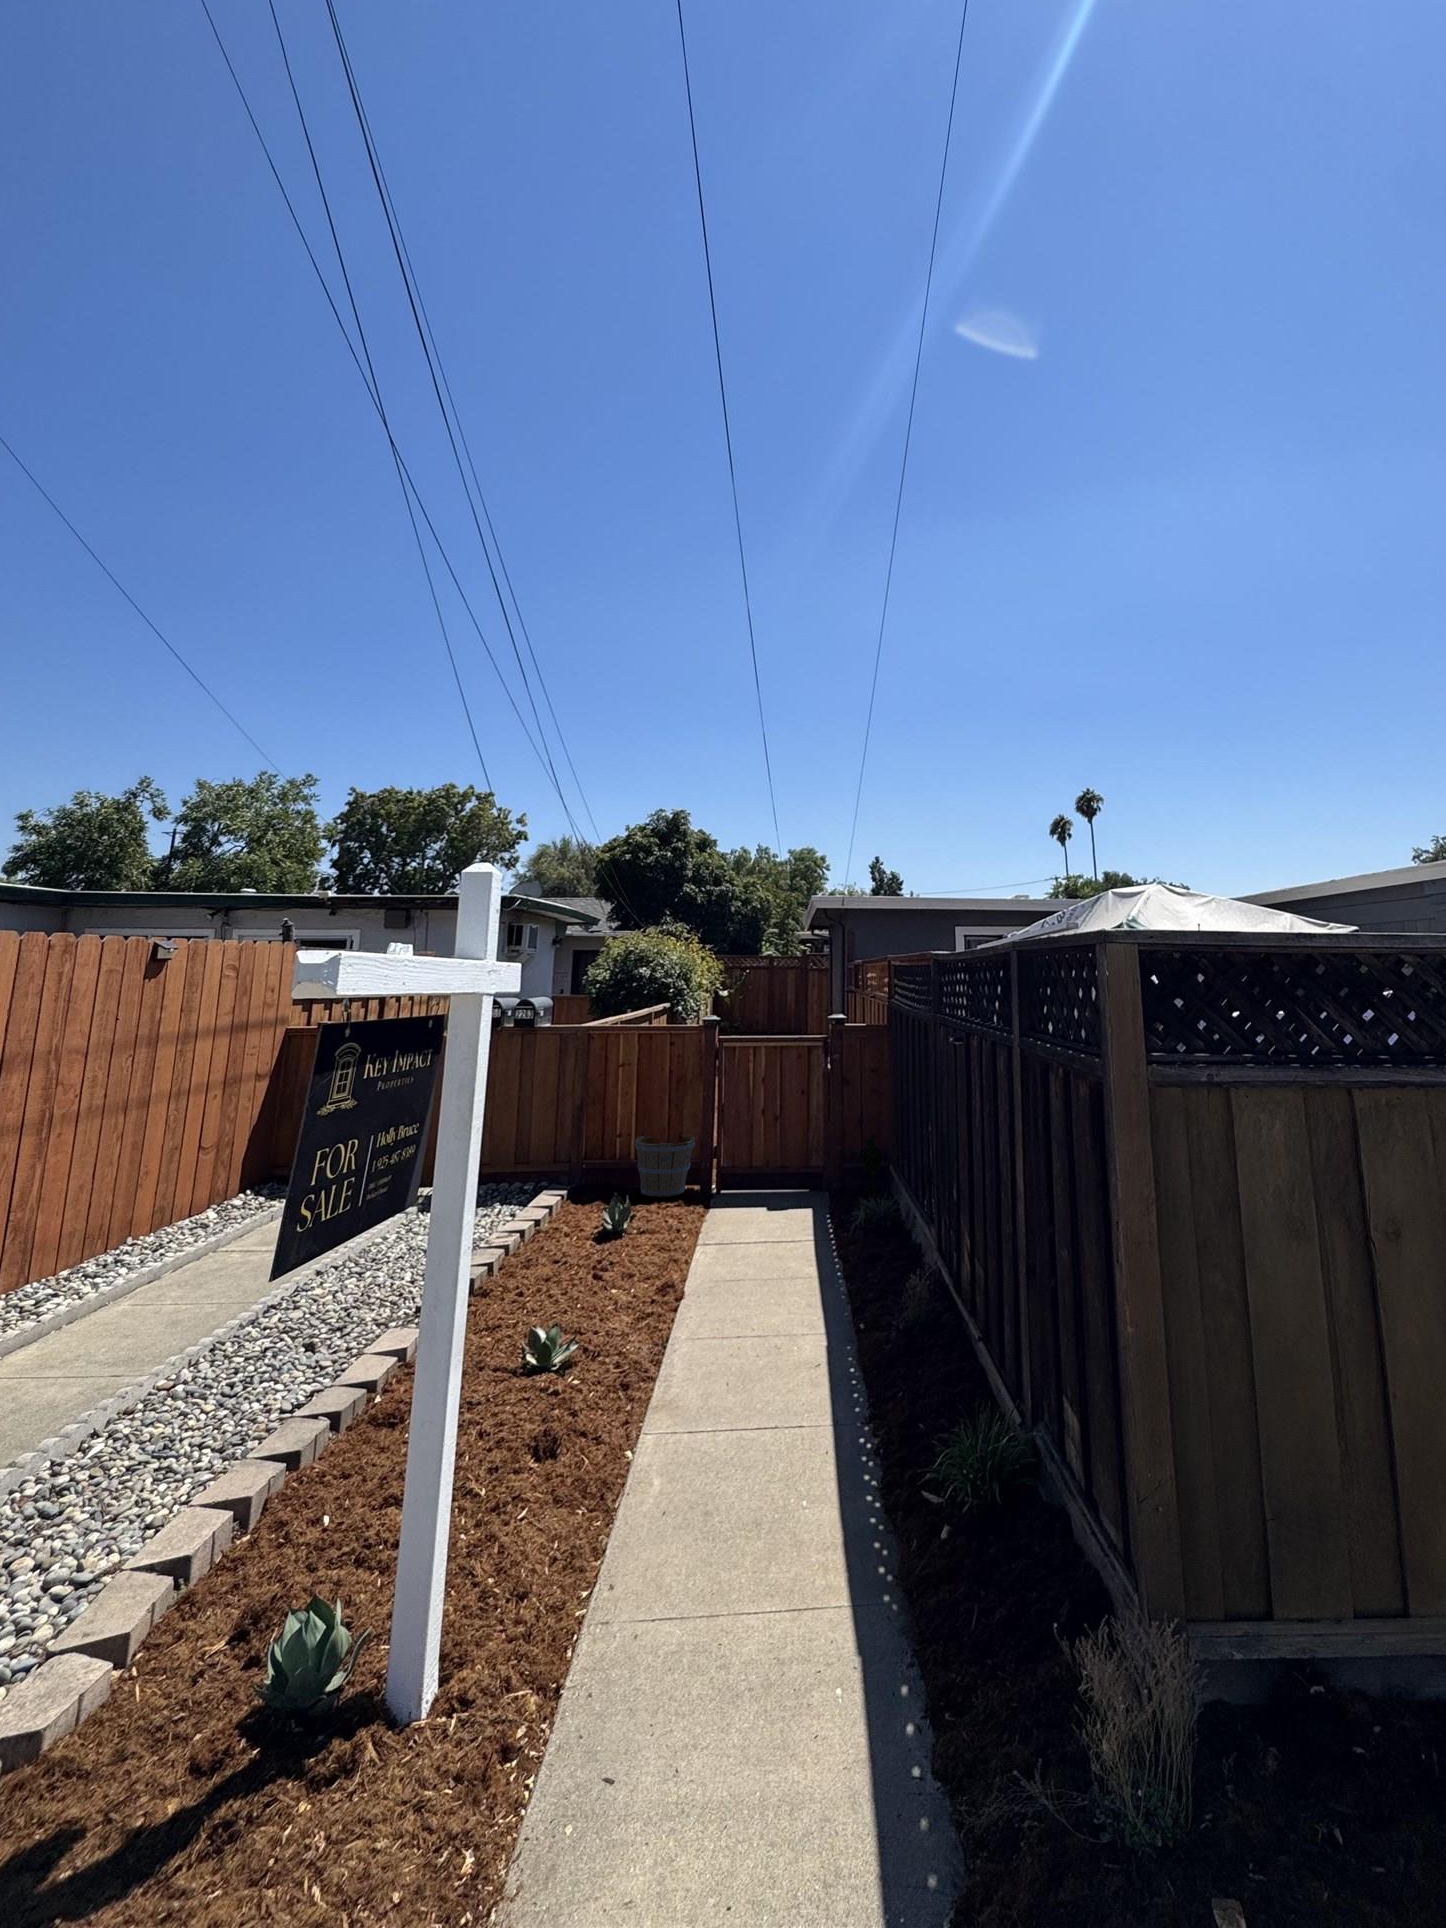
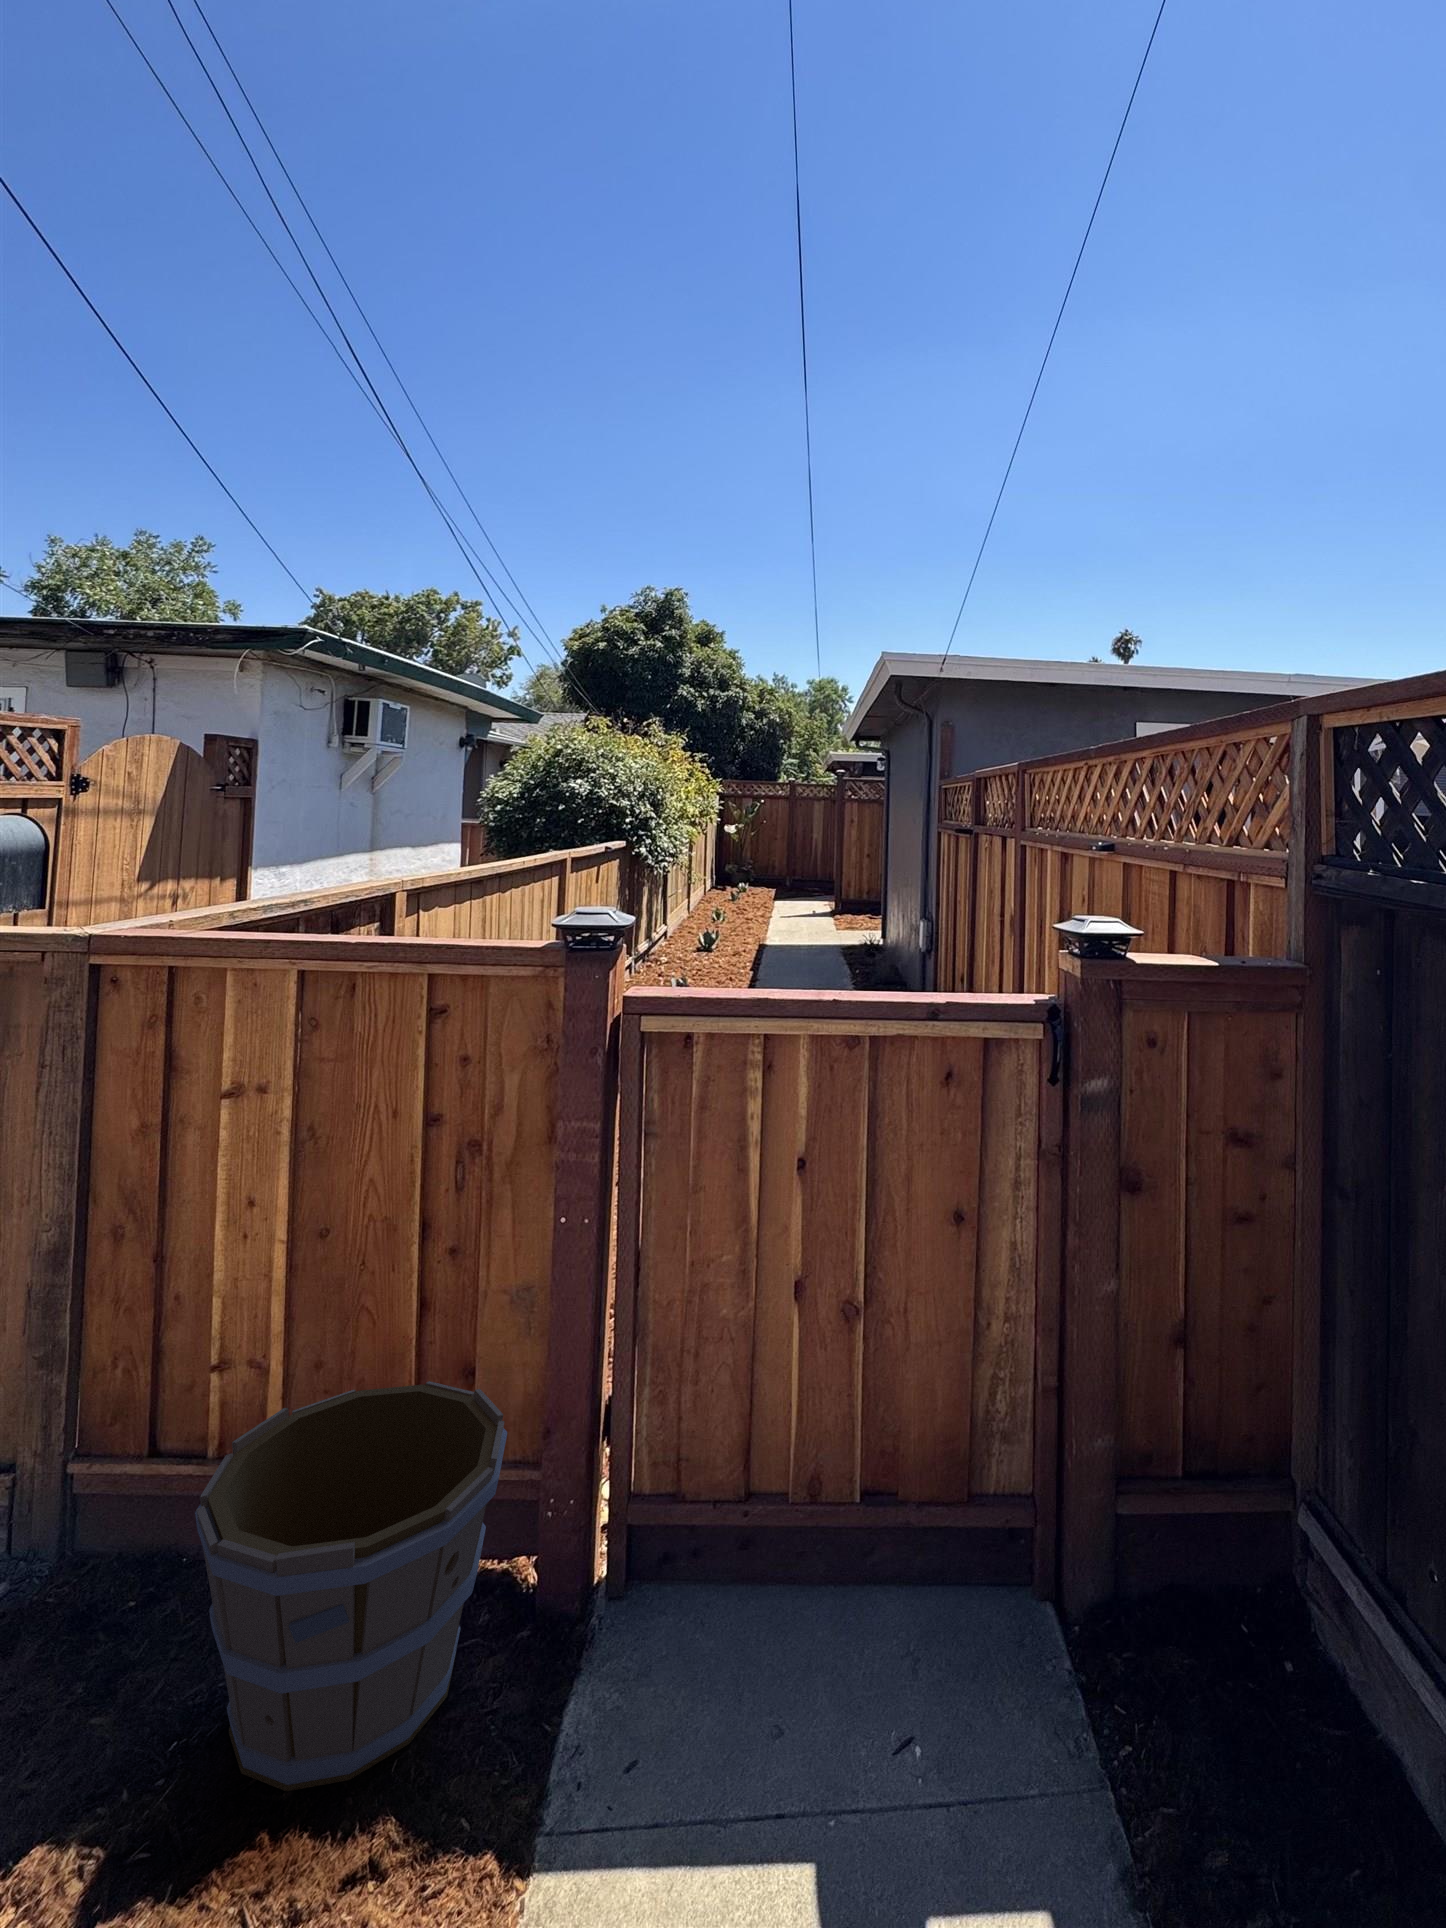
decorative plant: present [859,1134,884,1192] -> none [1216,1430,1356,1684]

